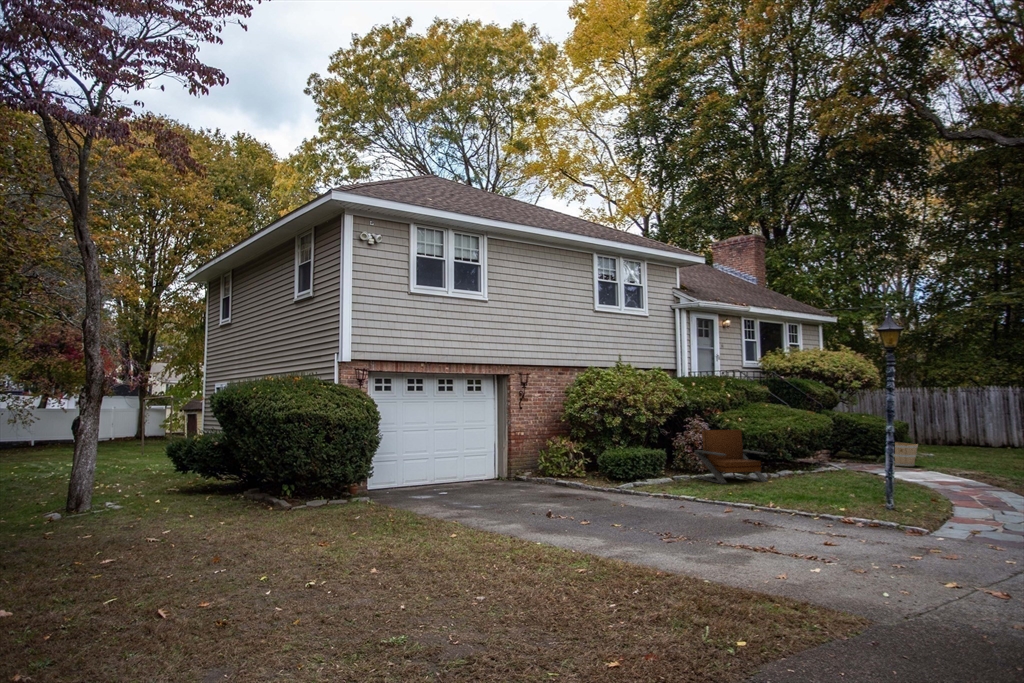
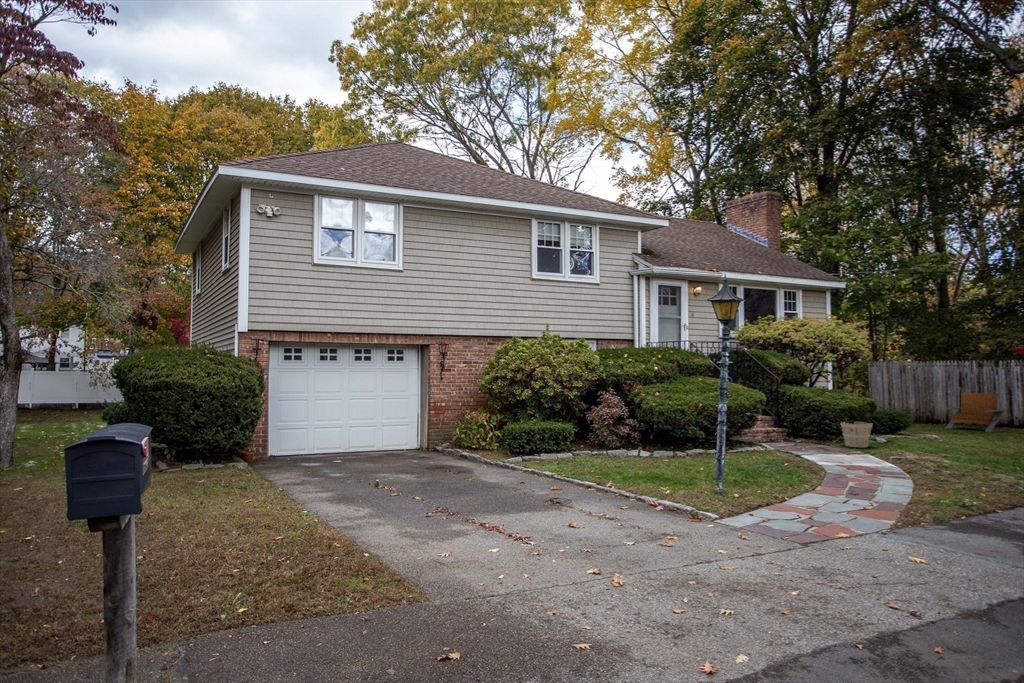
lounge chair: present [695,430,768,484] -> present [946,392,1005,432]

